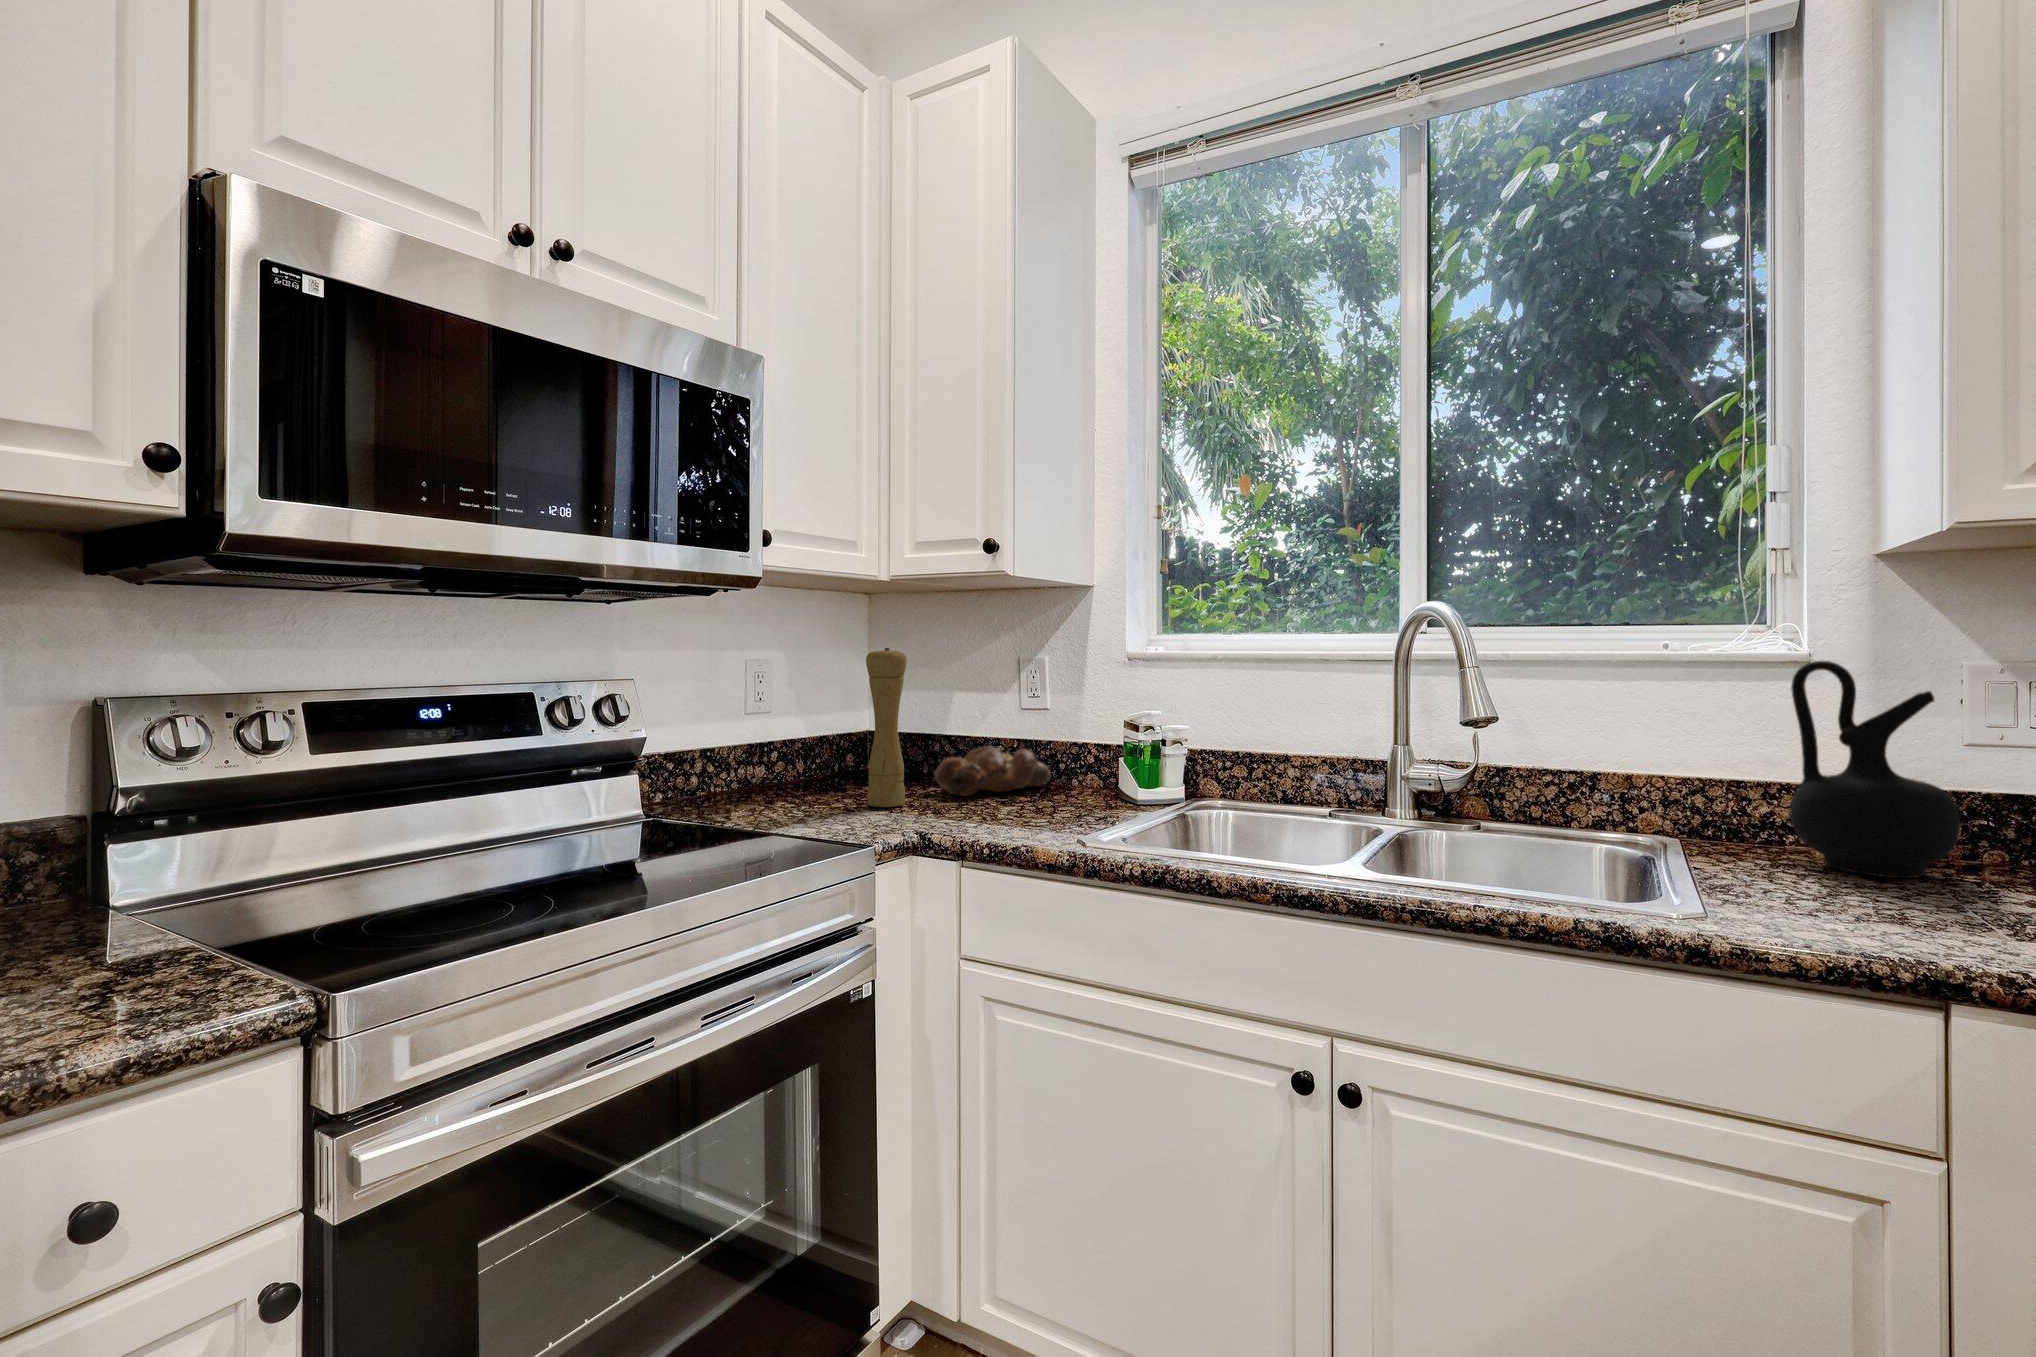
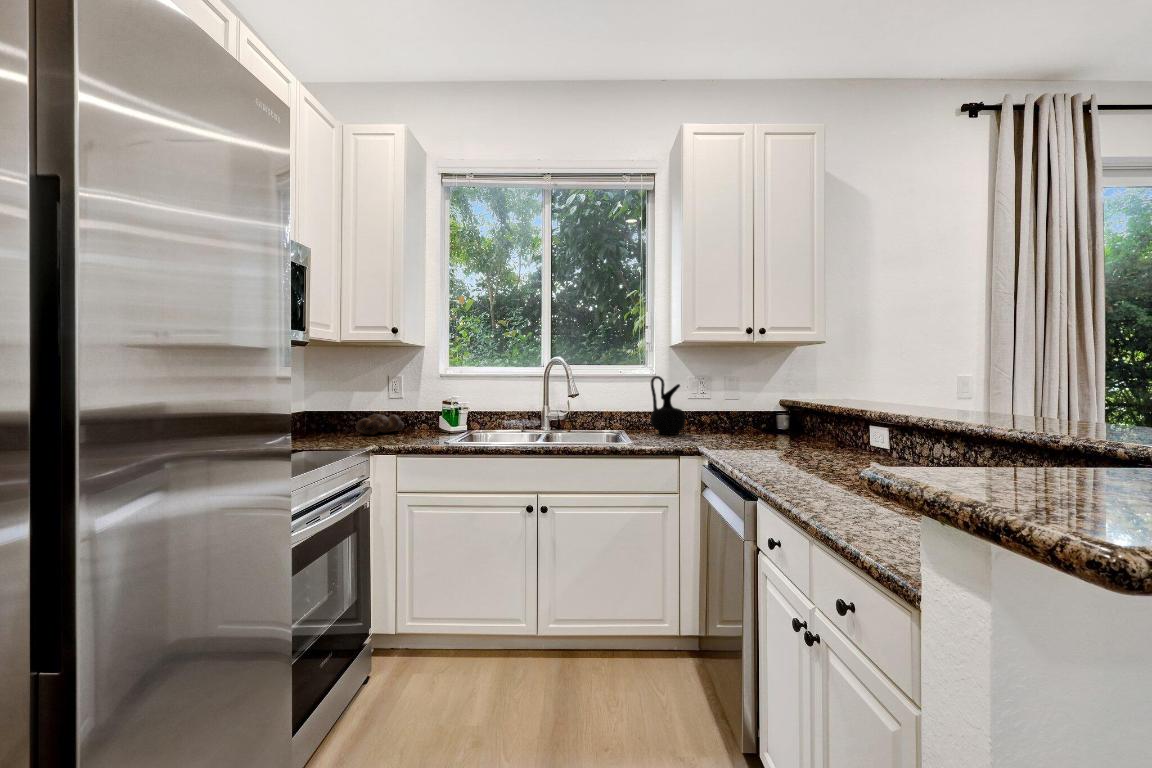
pepper mill: present [866,648,907,807] -> none [333,370,352,439]

